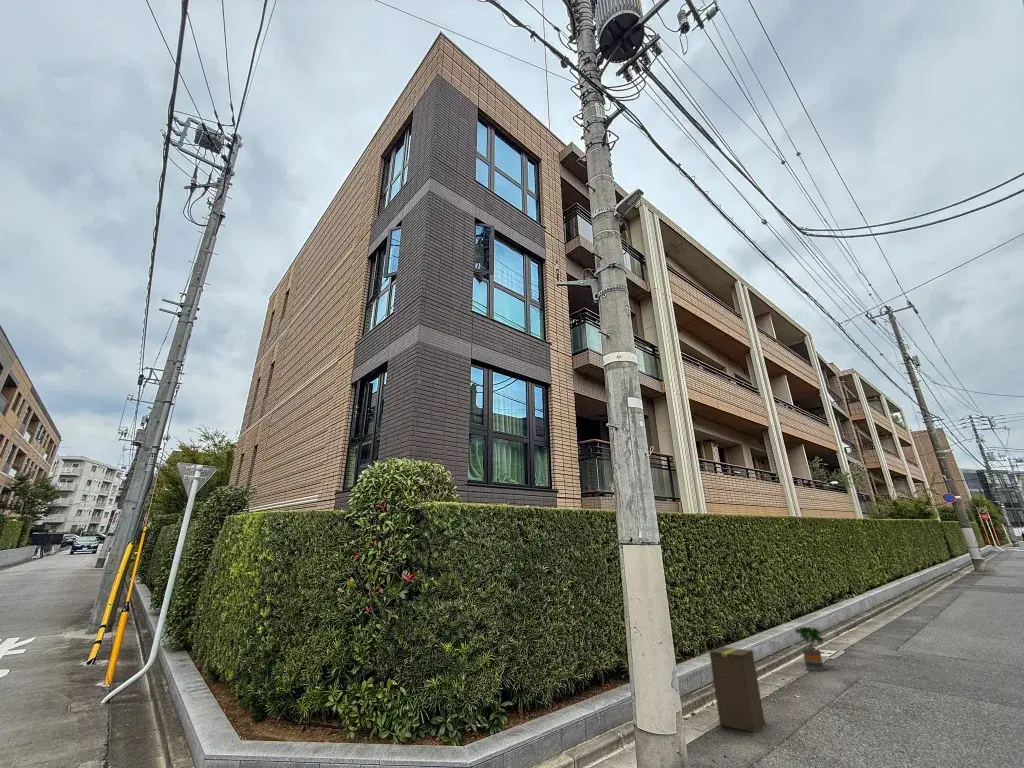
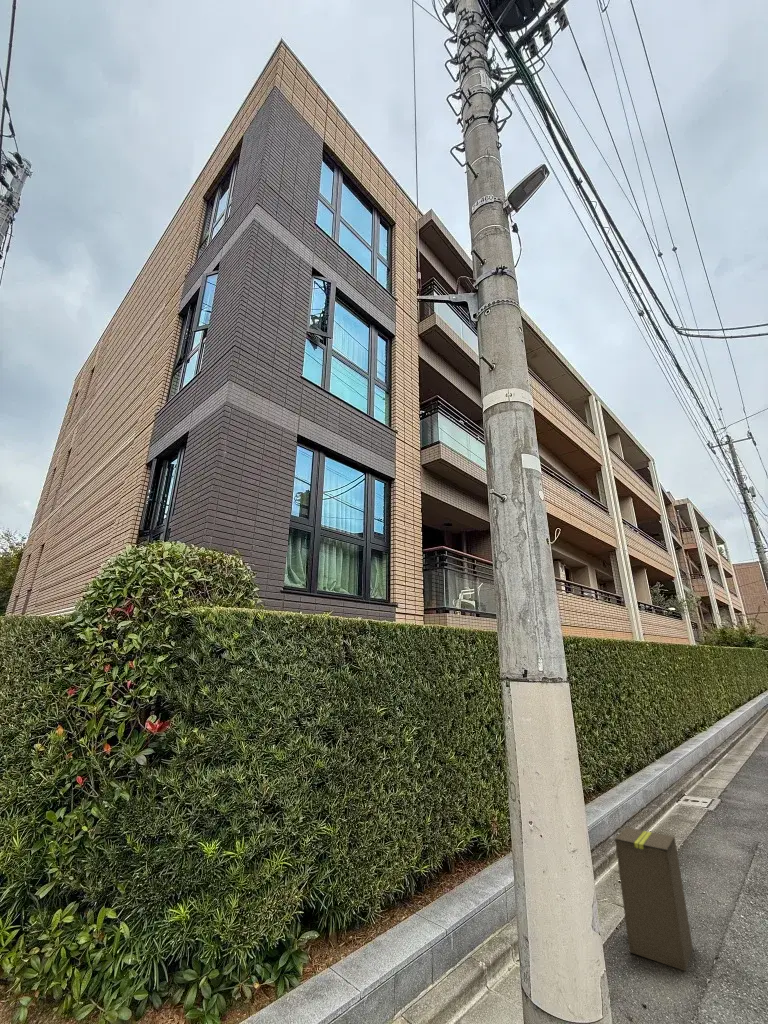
potted tree: present [795,627,824,671] -> none [684,780,725,840]

